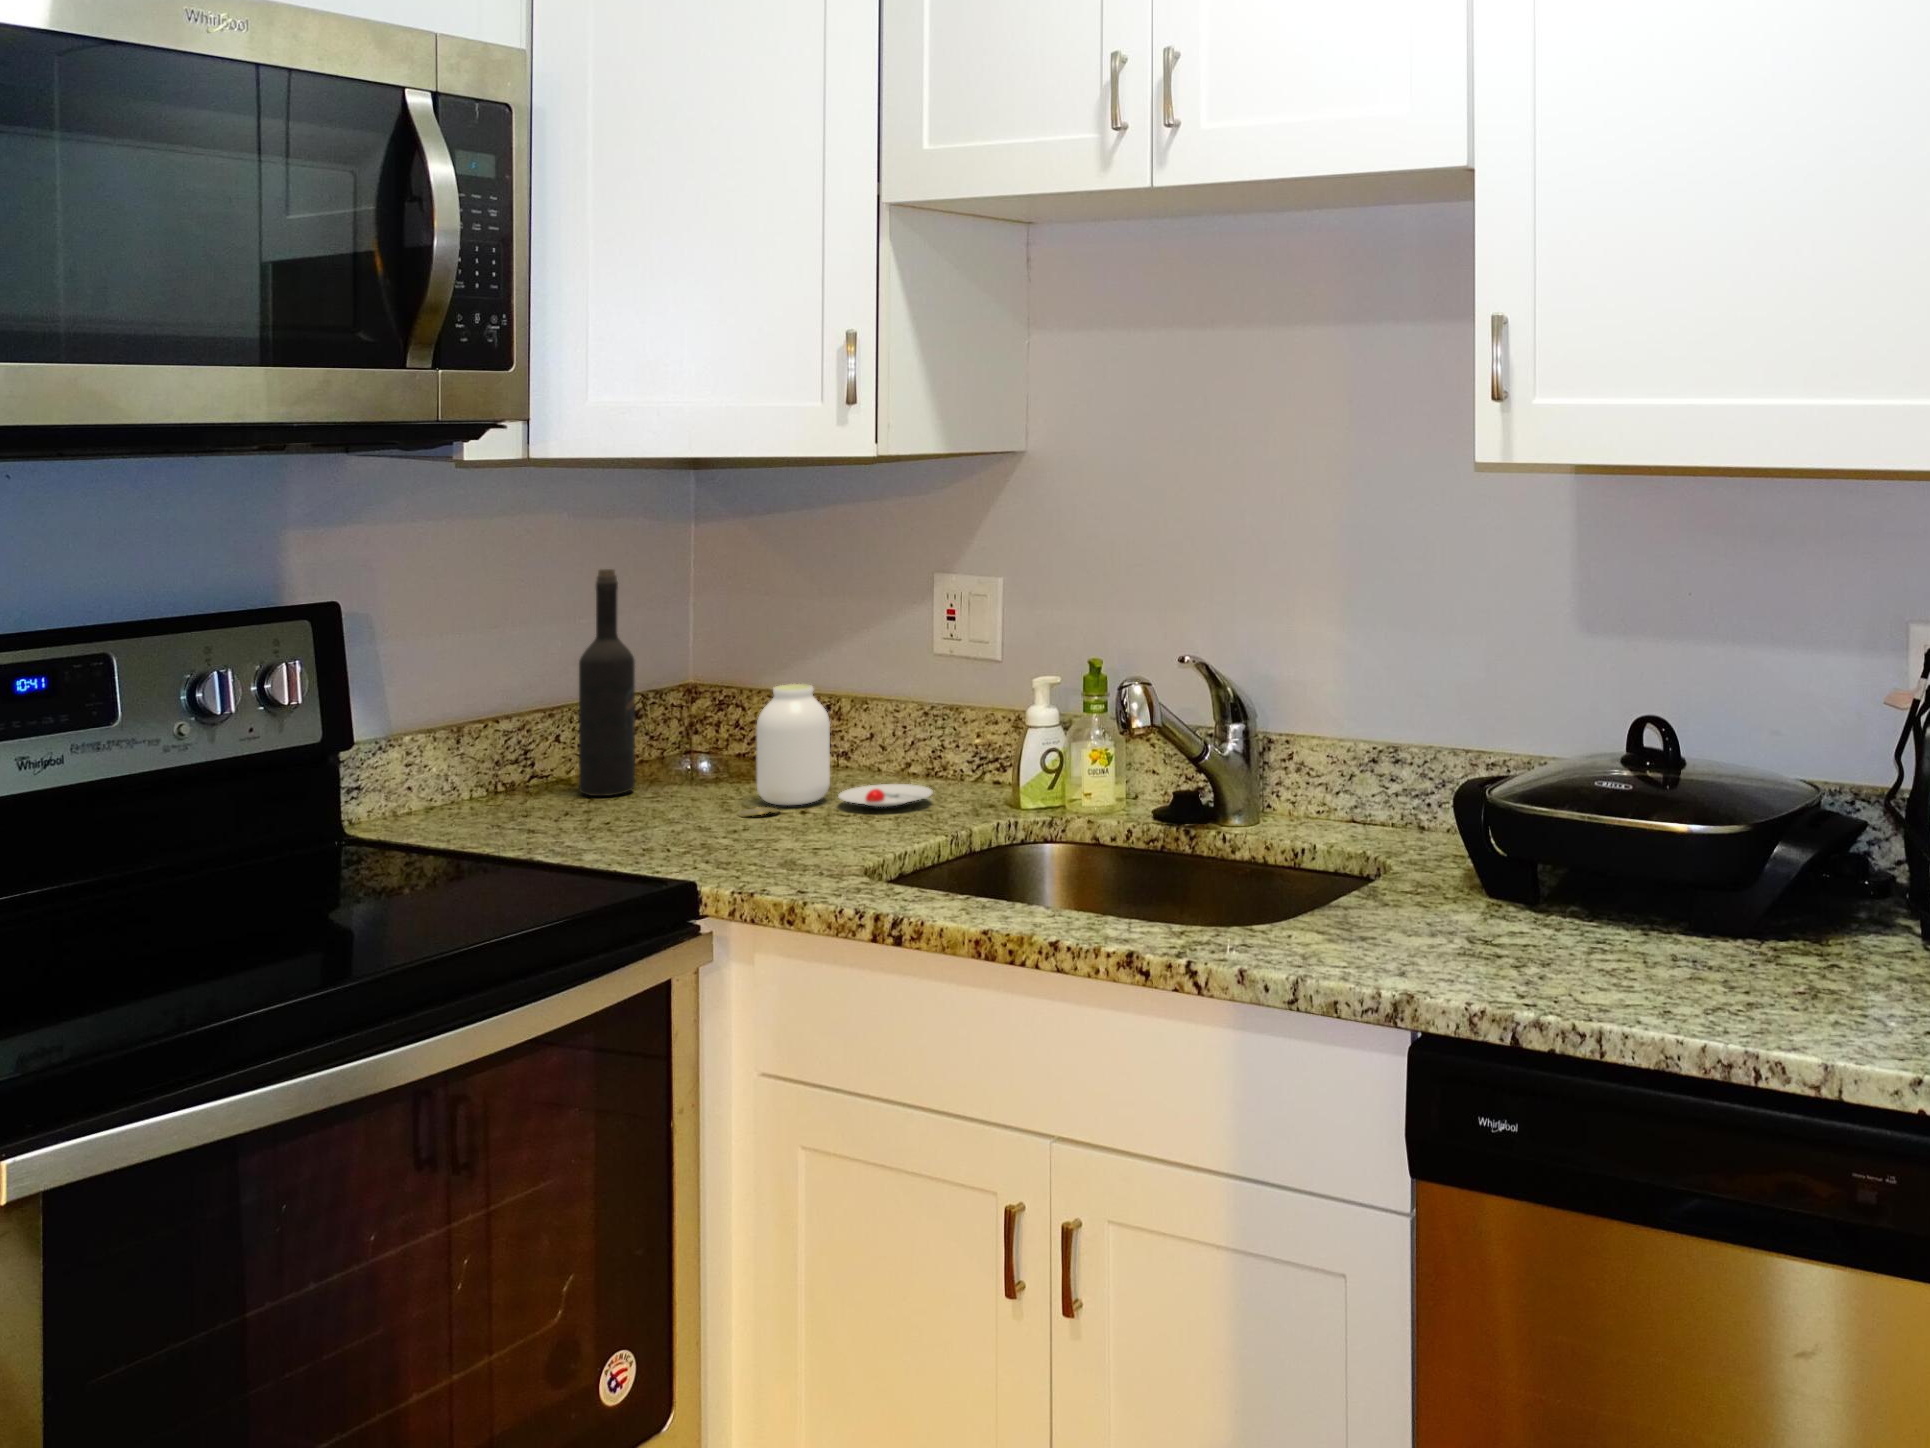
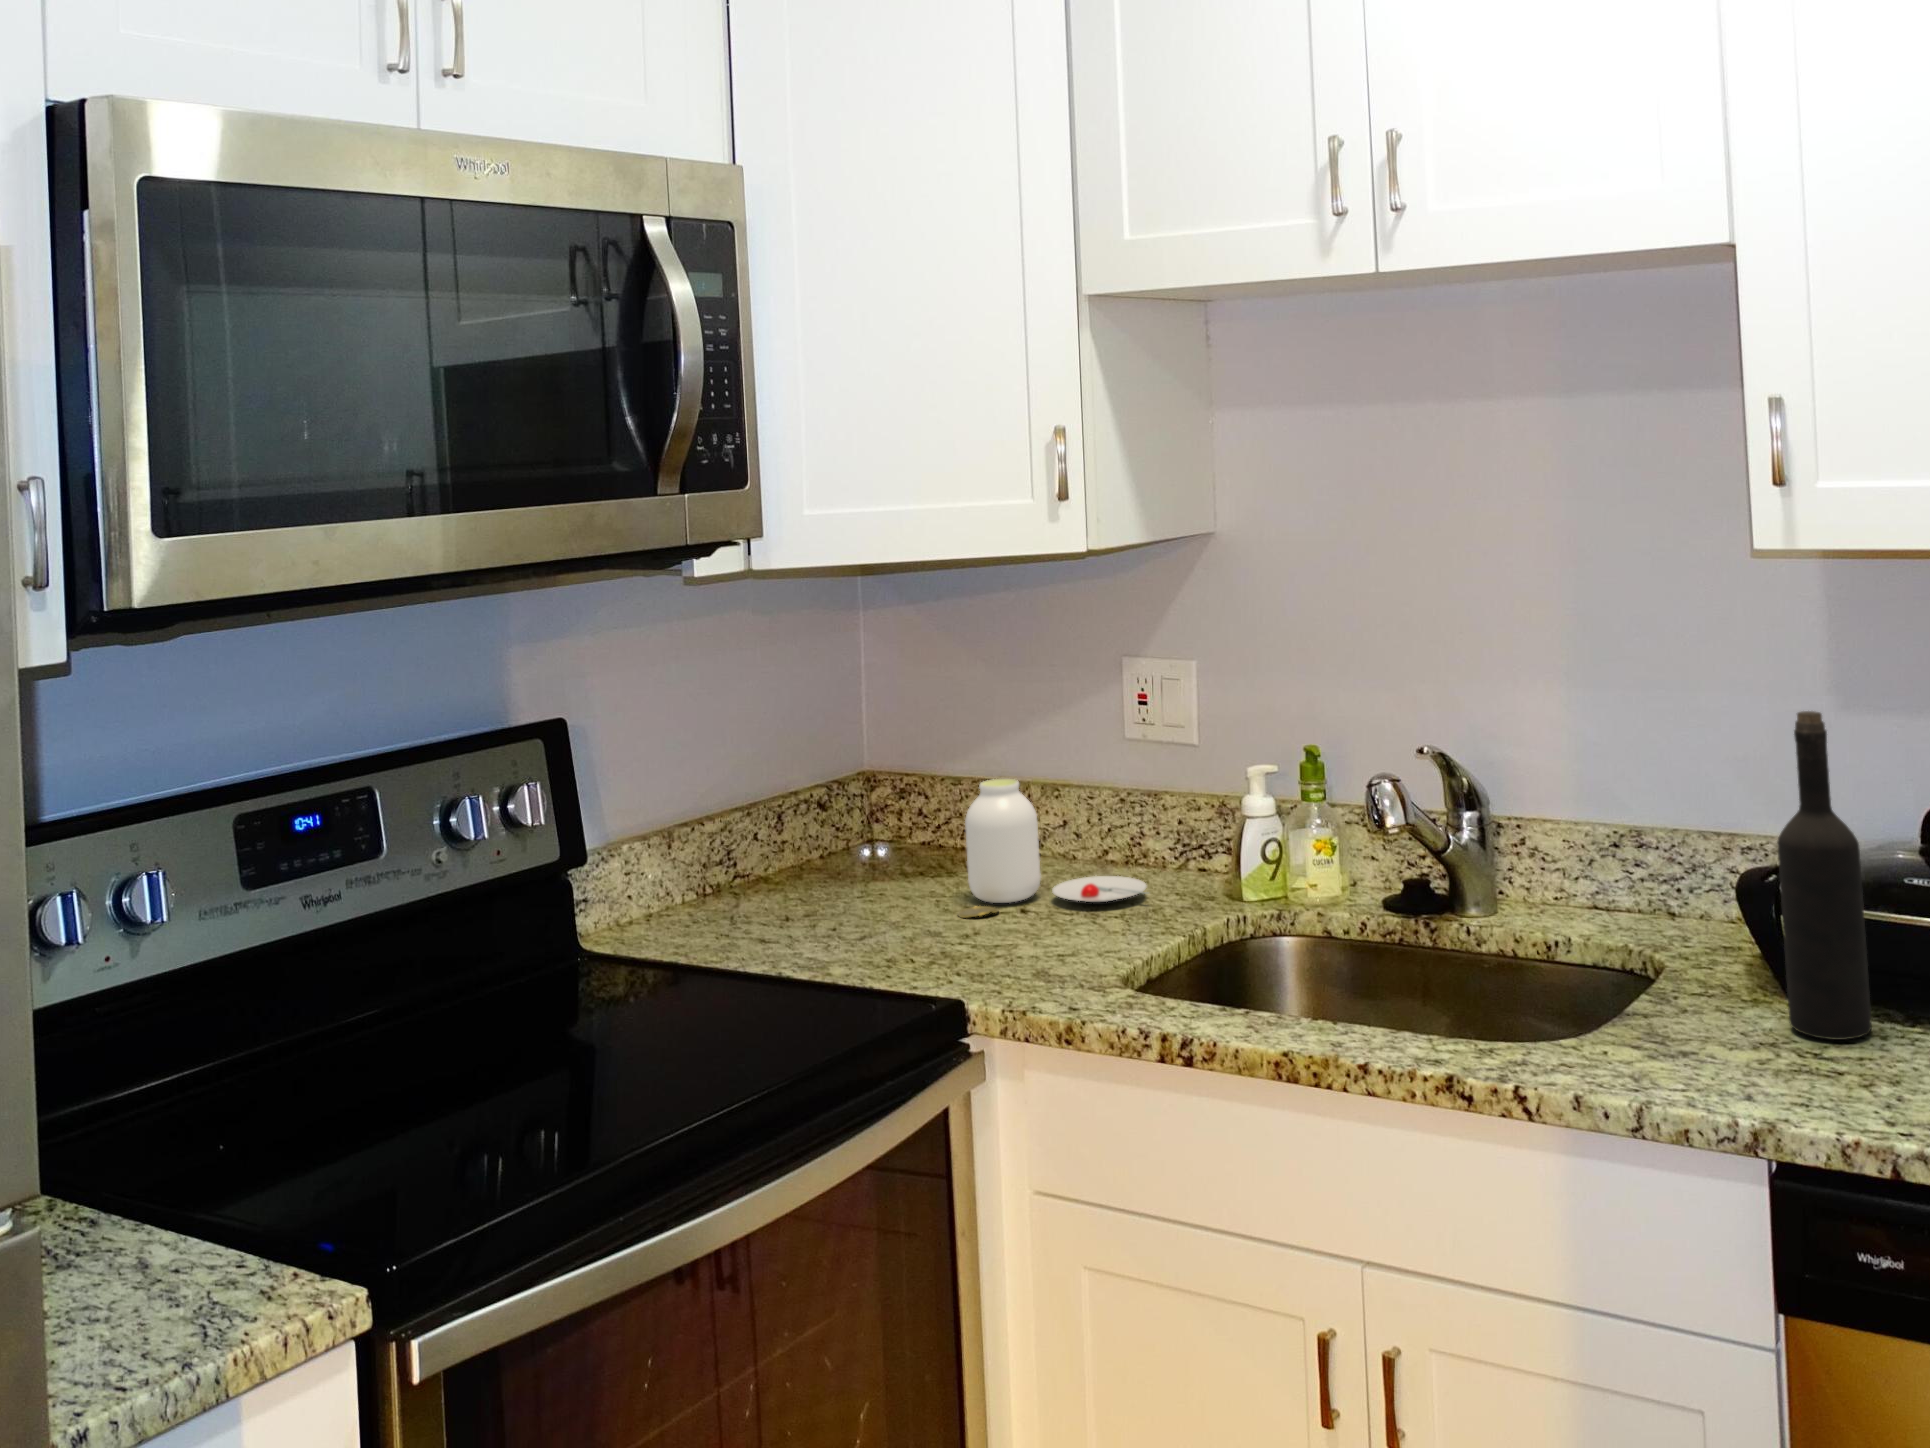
wine bottle: present [579,569,635,796] -> present [1777,711,1872,1040]

